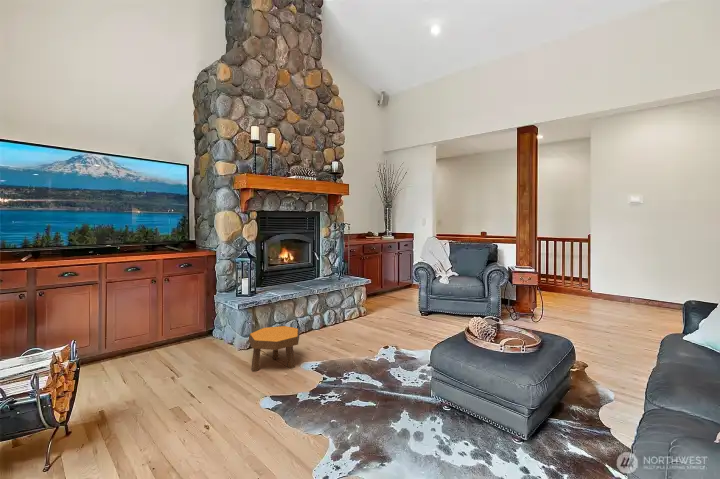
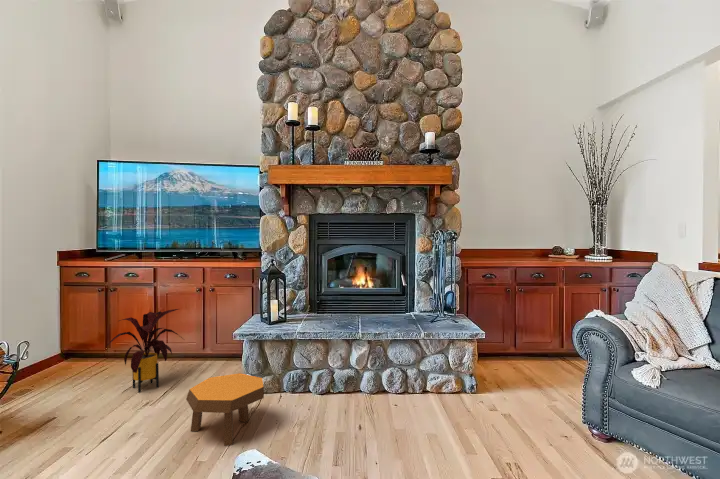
house plant: none [102,295,178,373] -> present [106,309,178,393]

